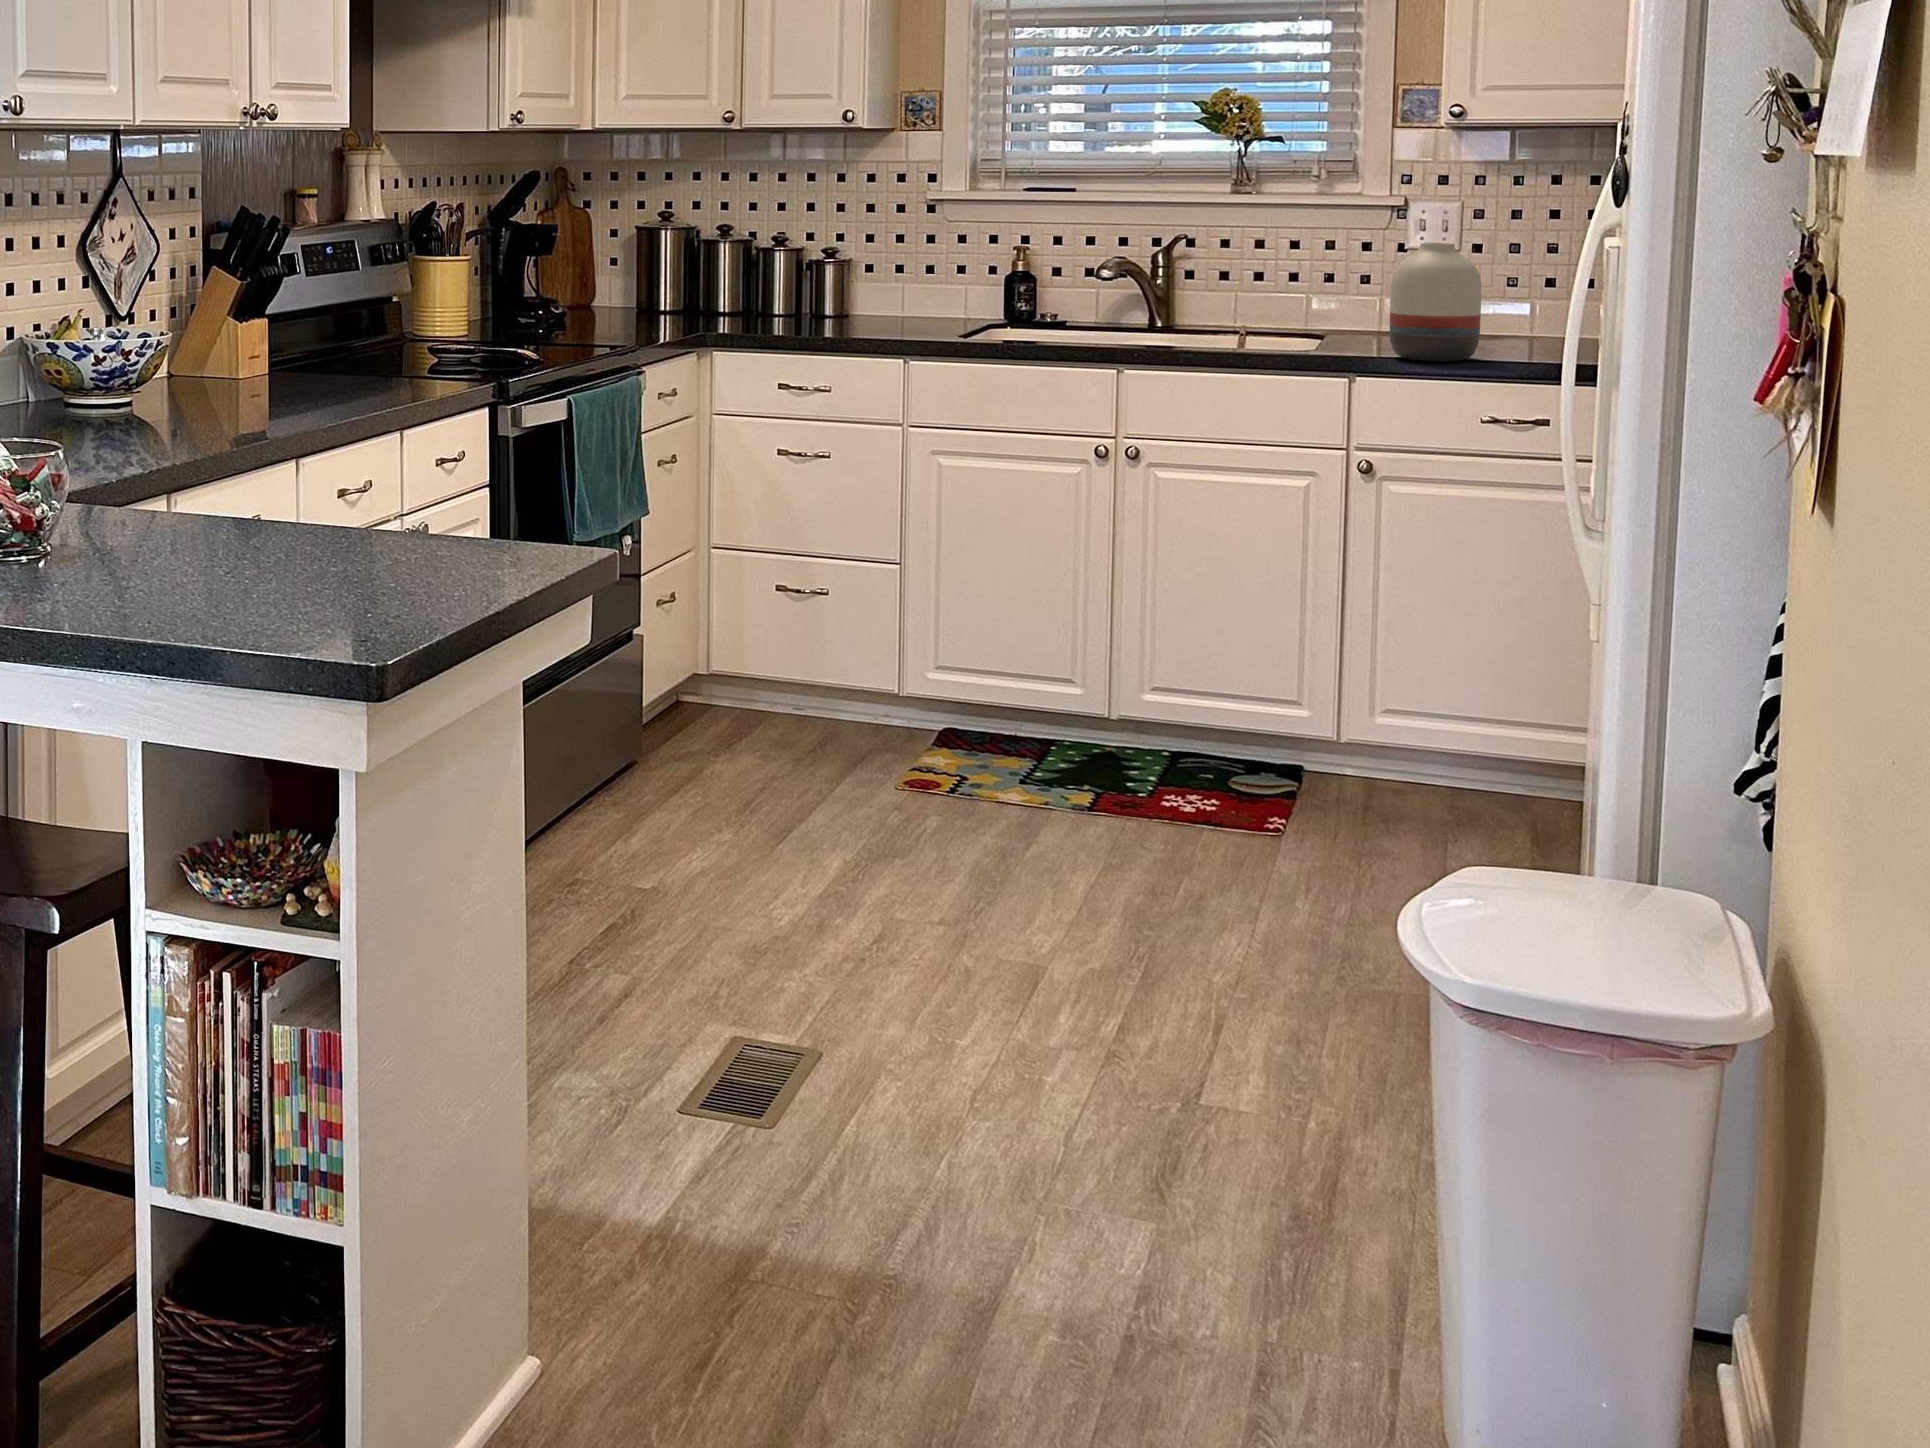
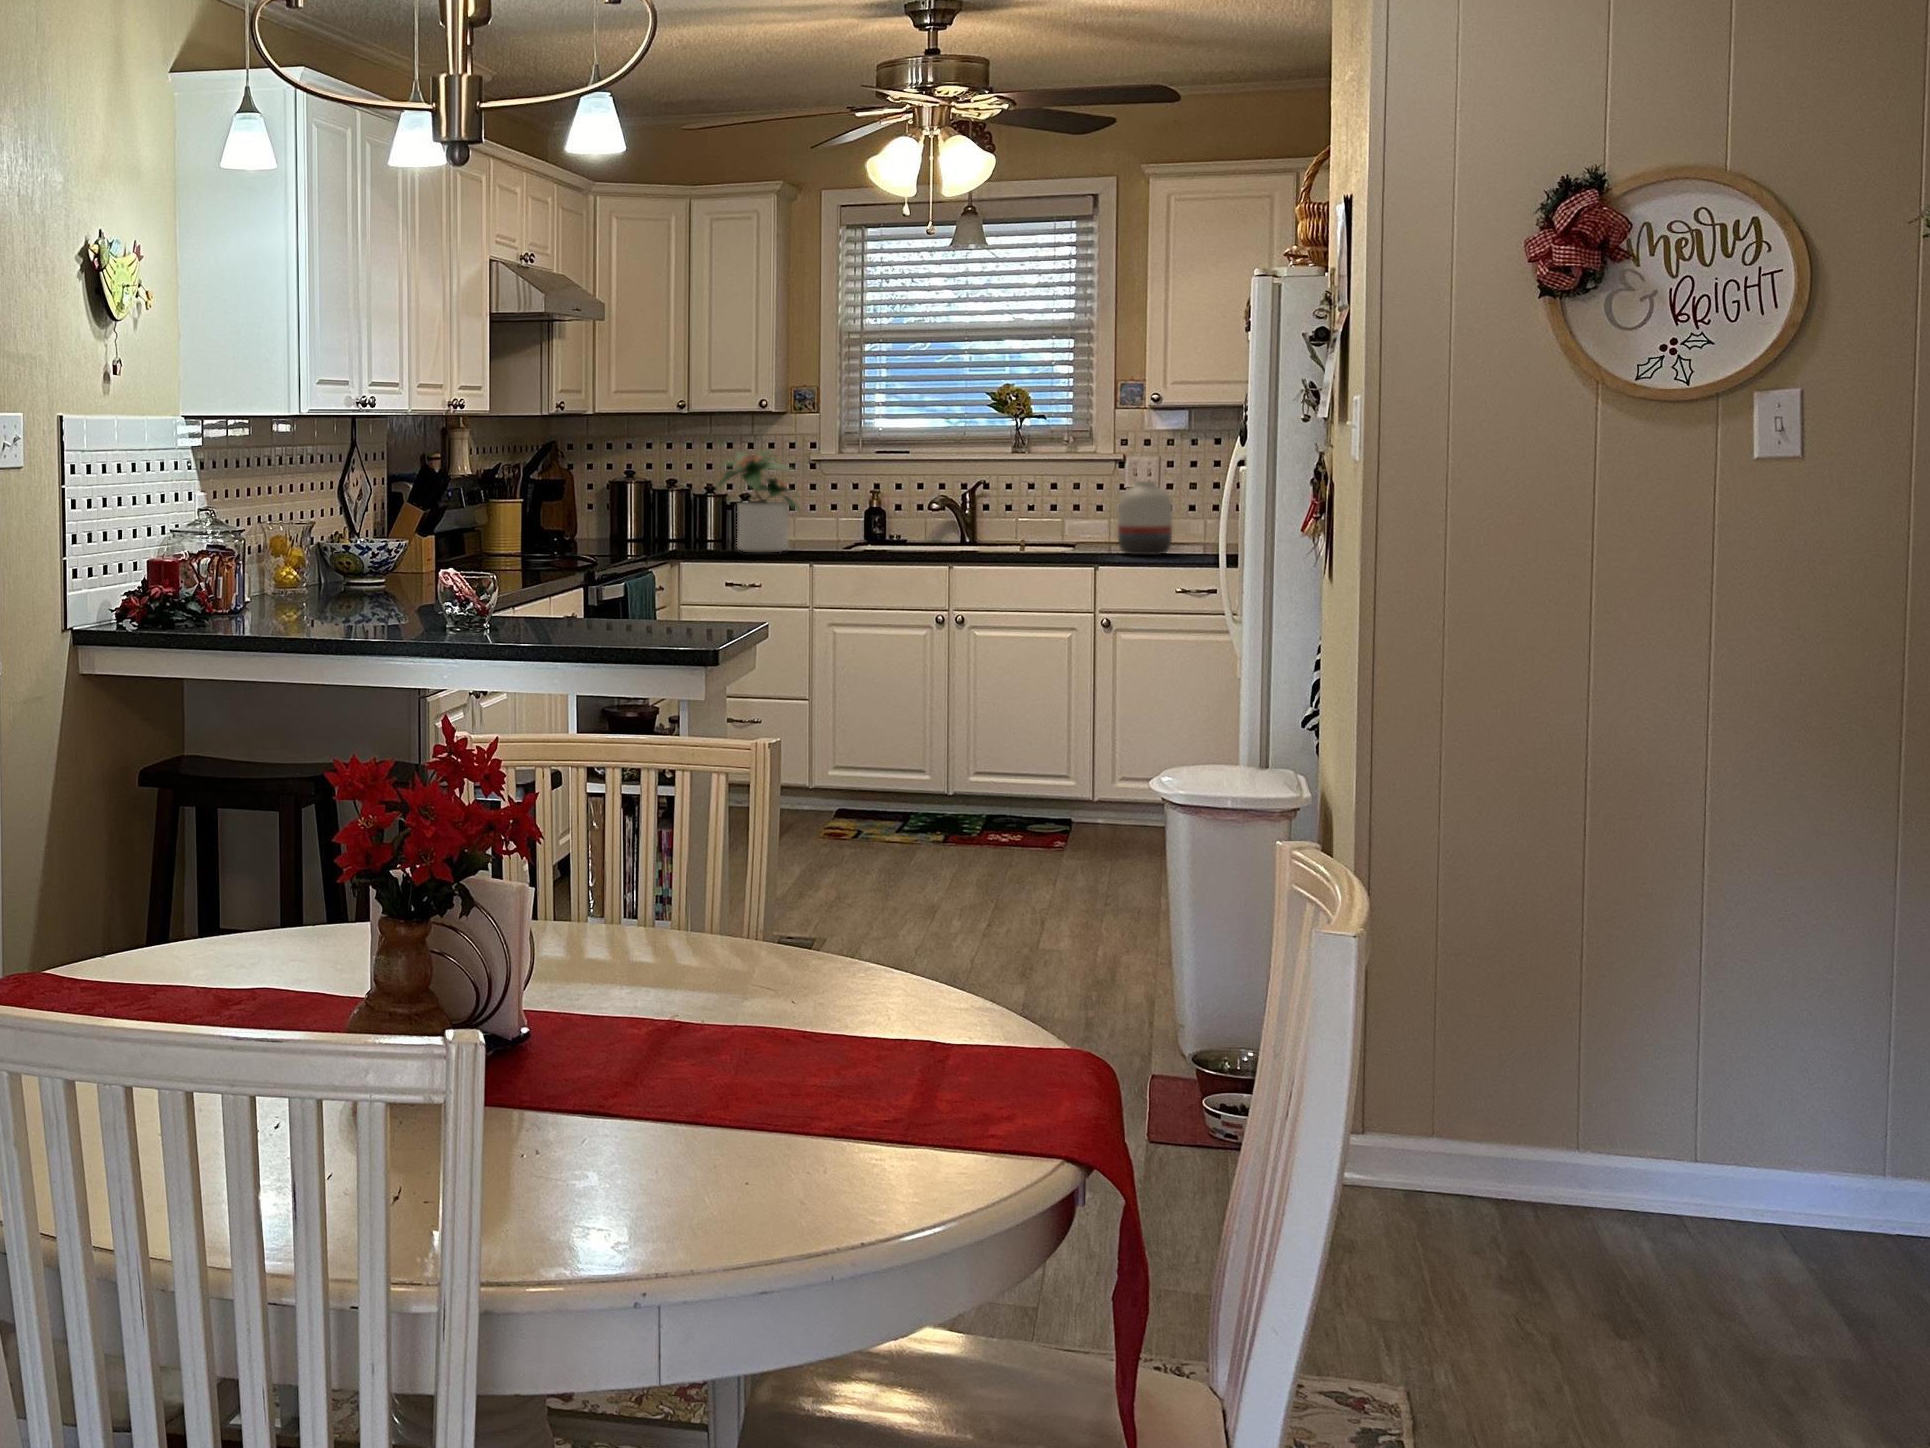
potted plant: none [764,185,899,339] -> present [717,451,800,552]

